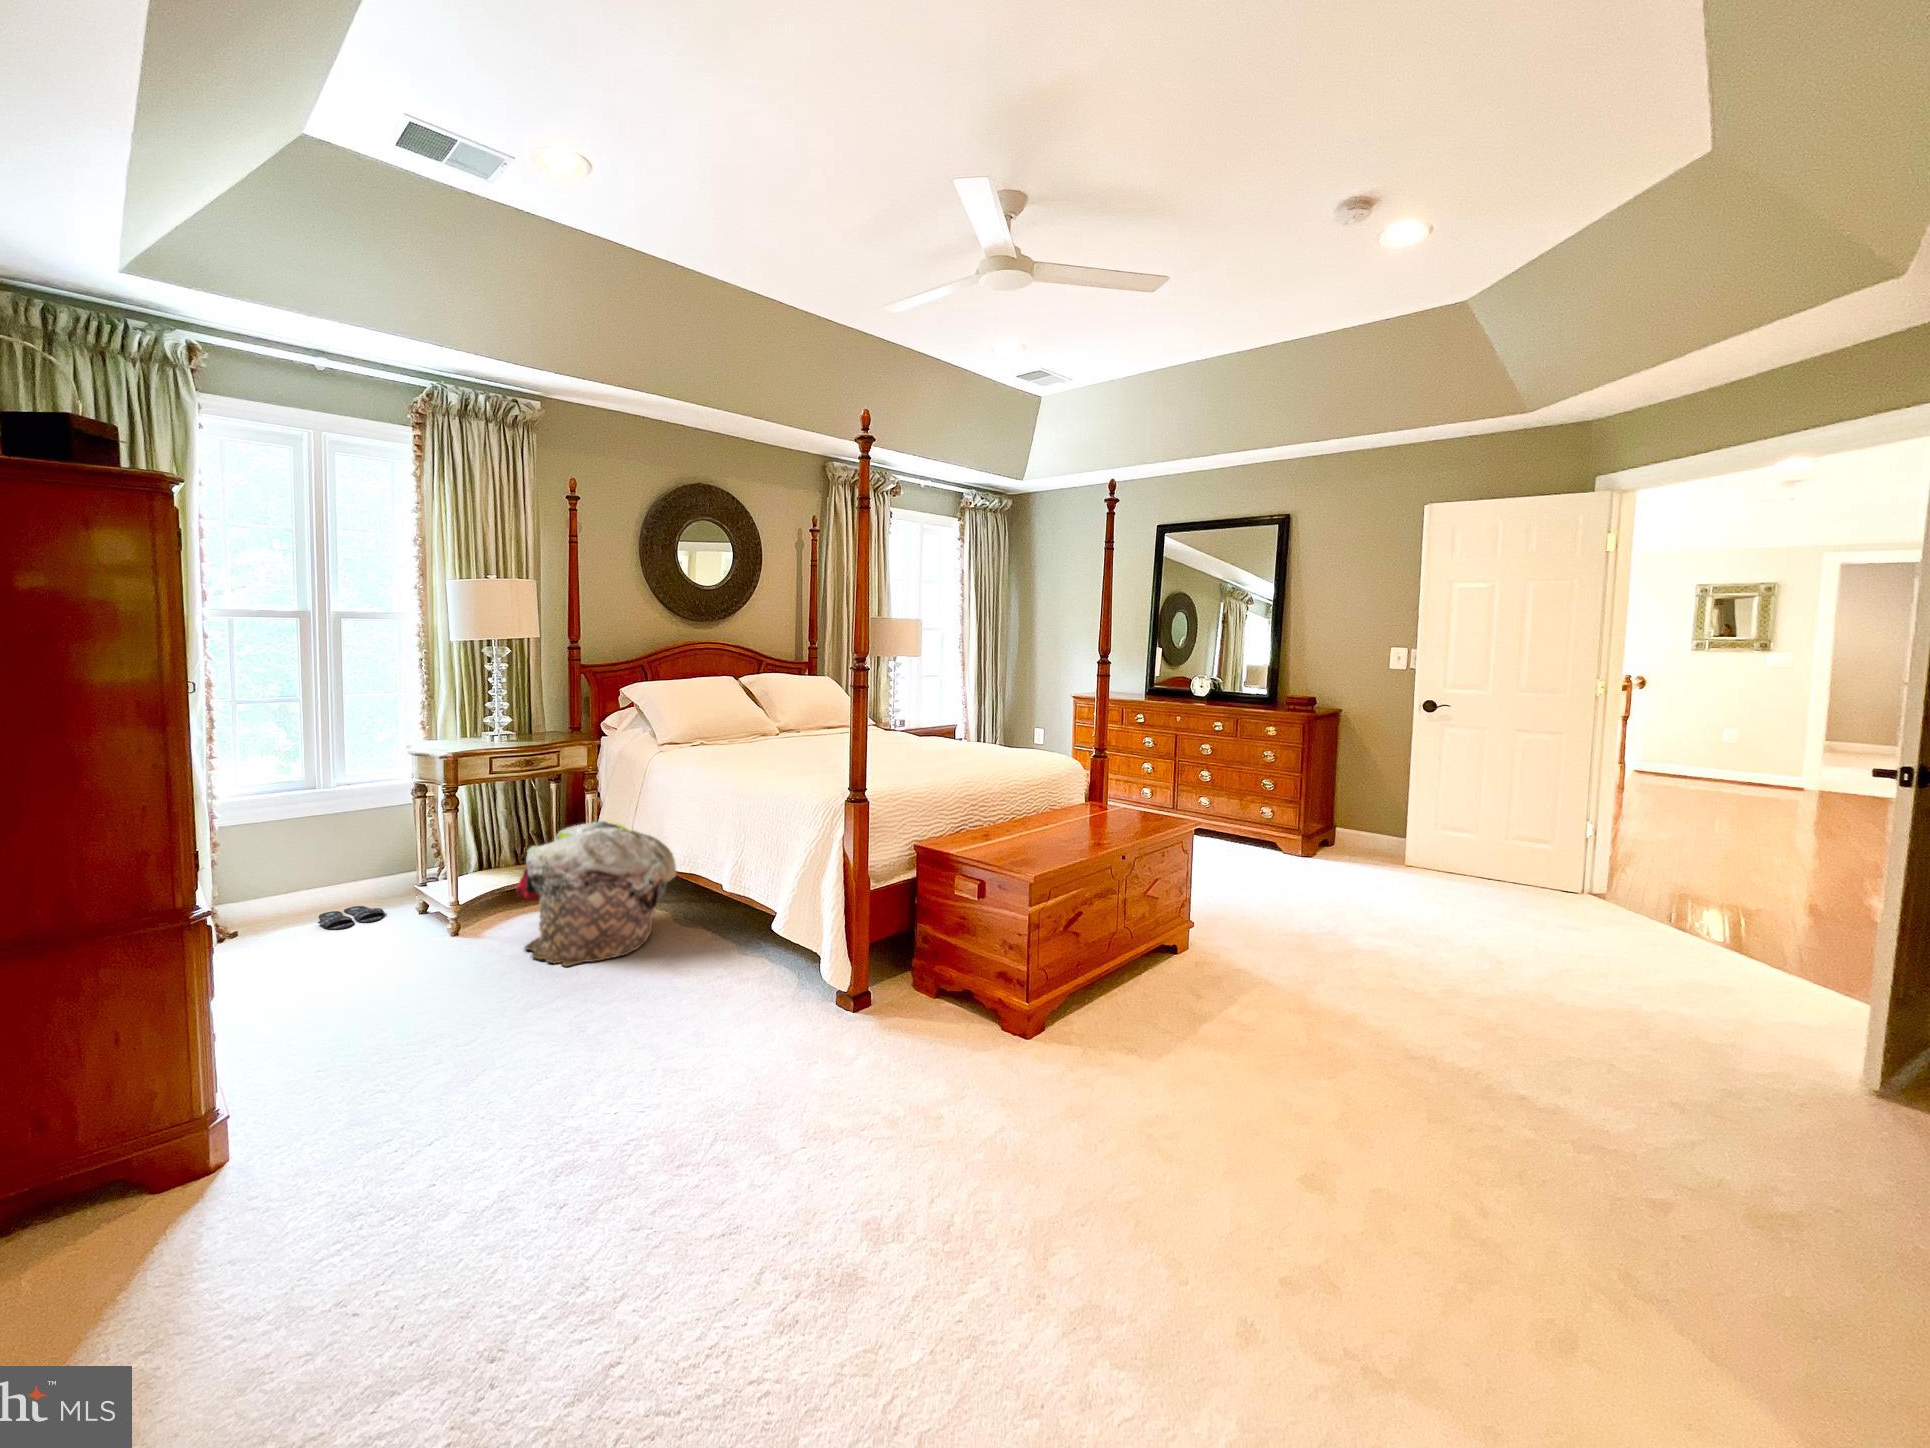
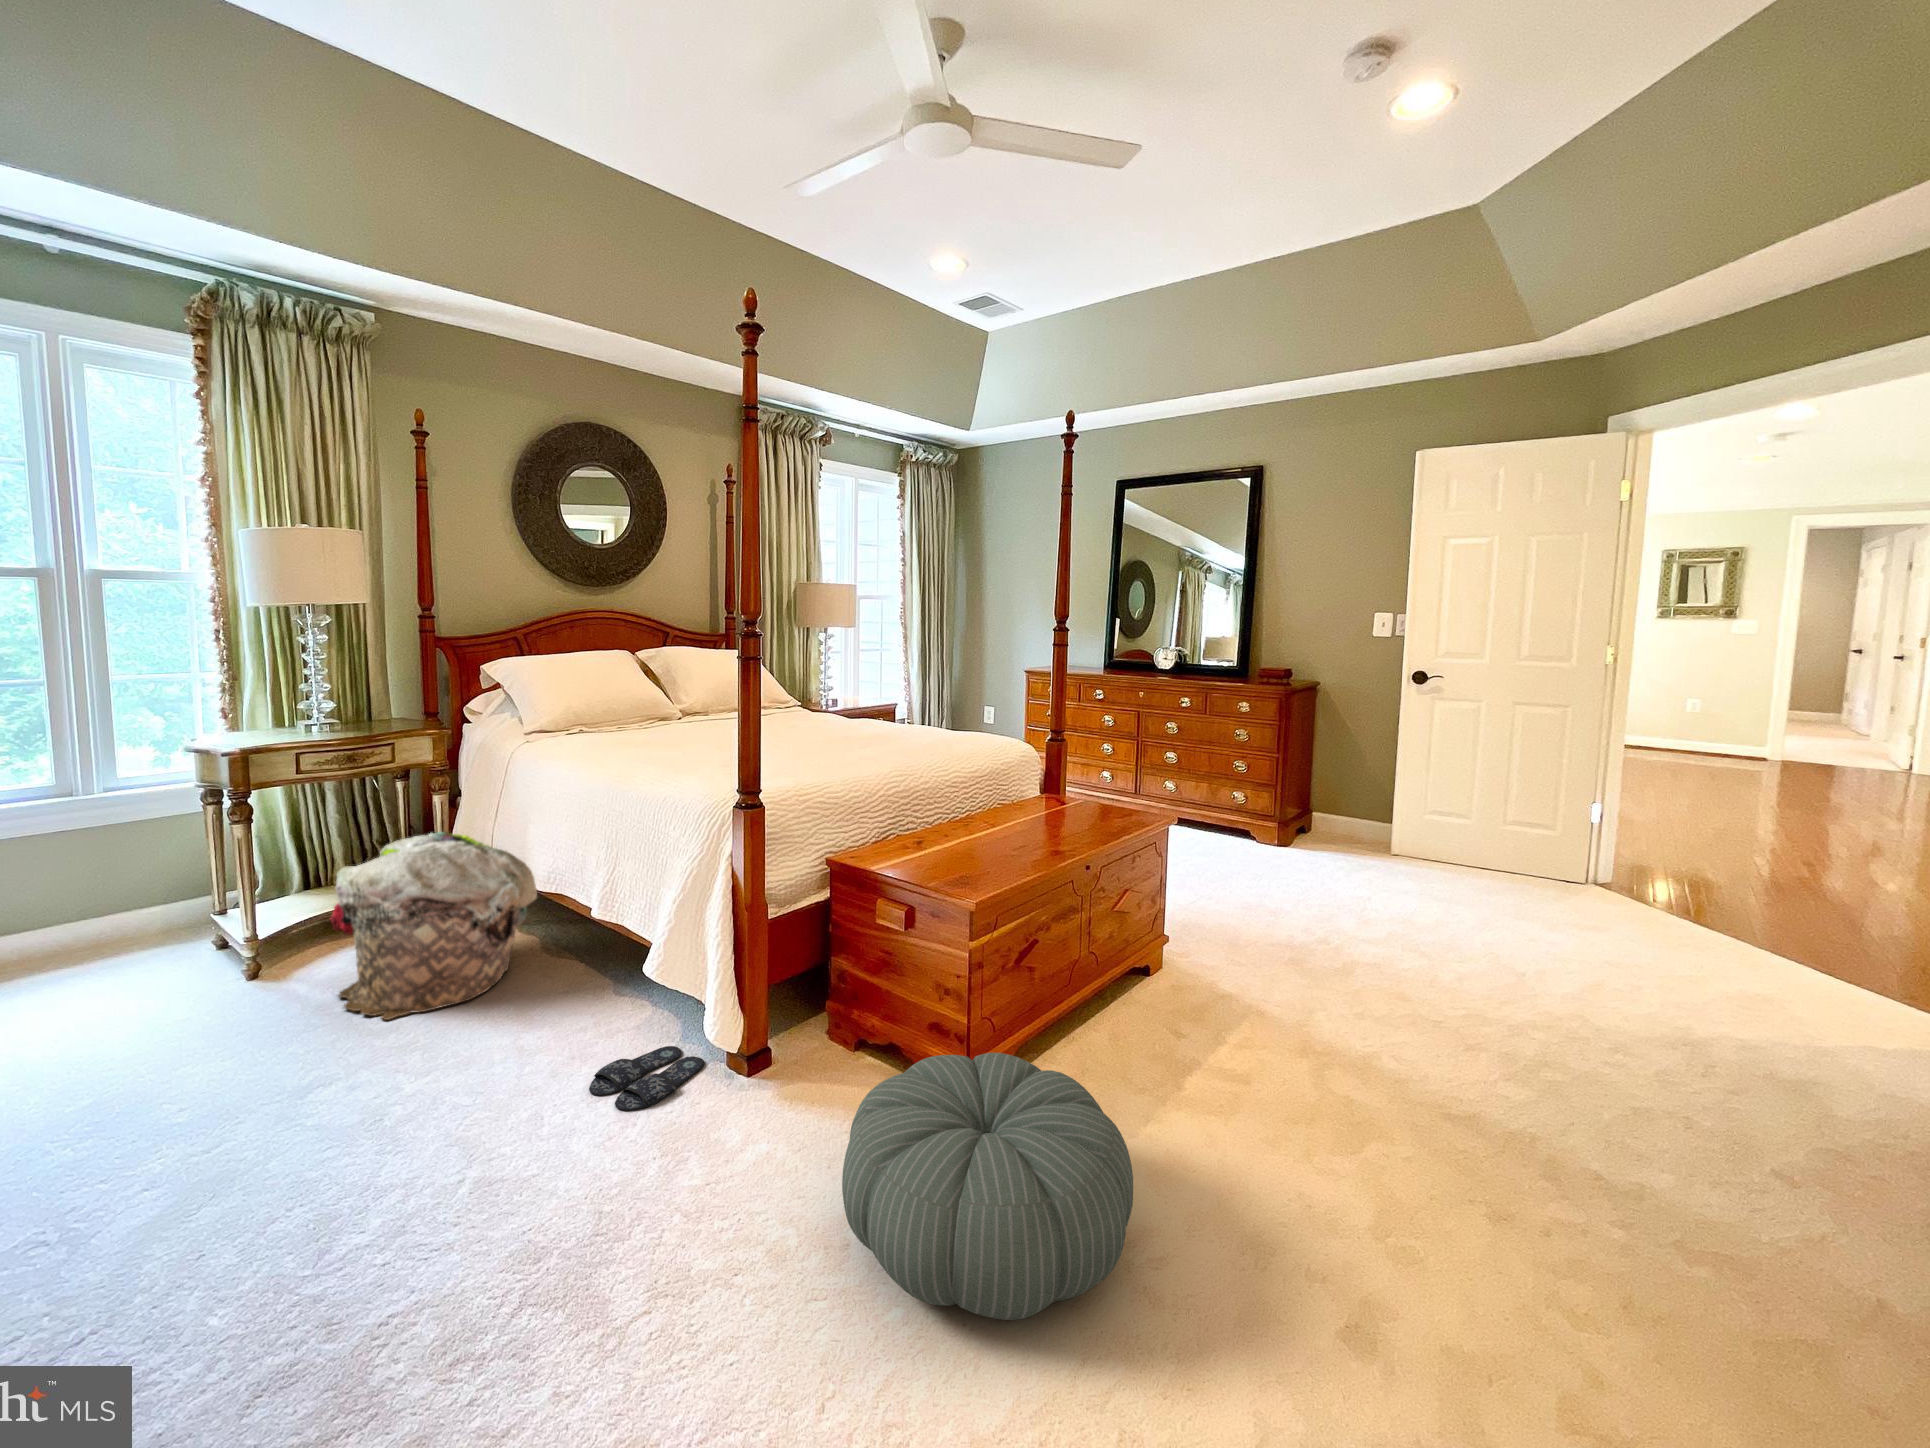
slippers: present [318,906,384,929] -> present [589,1046,705,1111]
pouf: none [937,991,1156,1165] -> present [842,1053,1133,1320]

